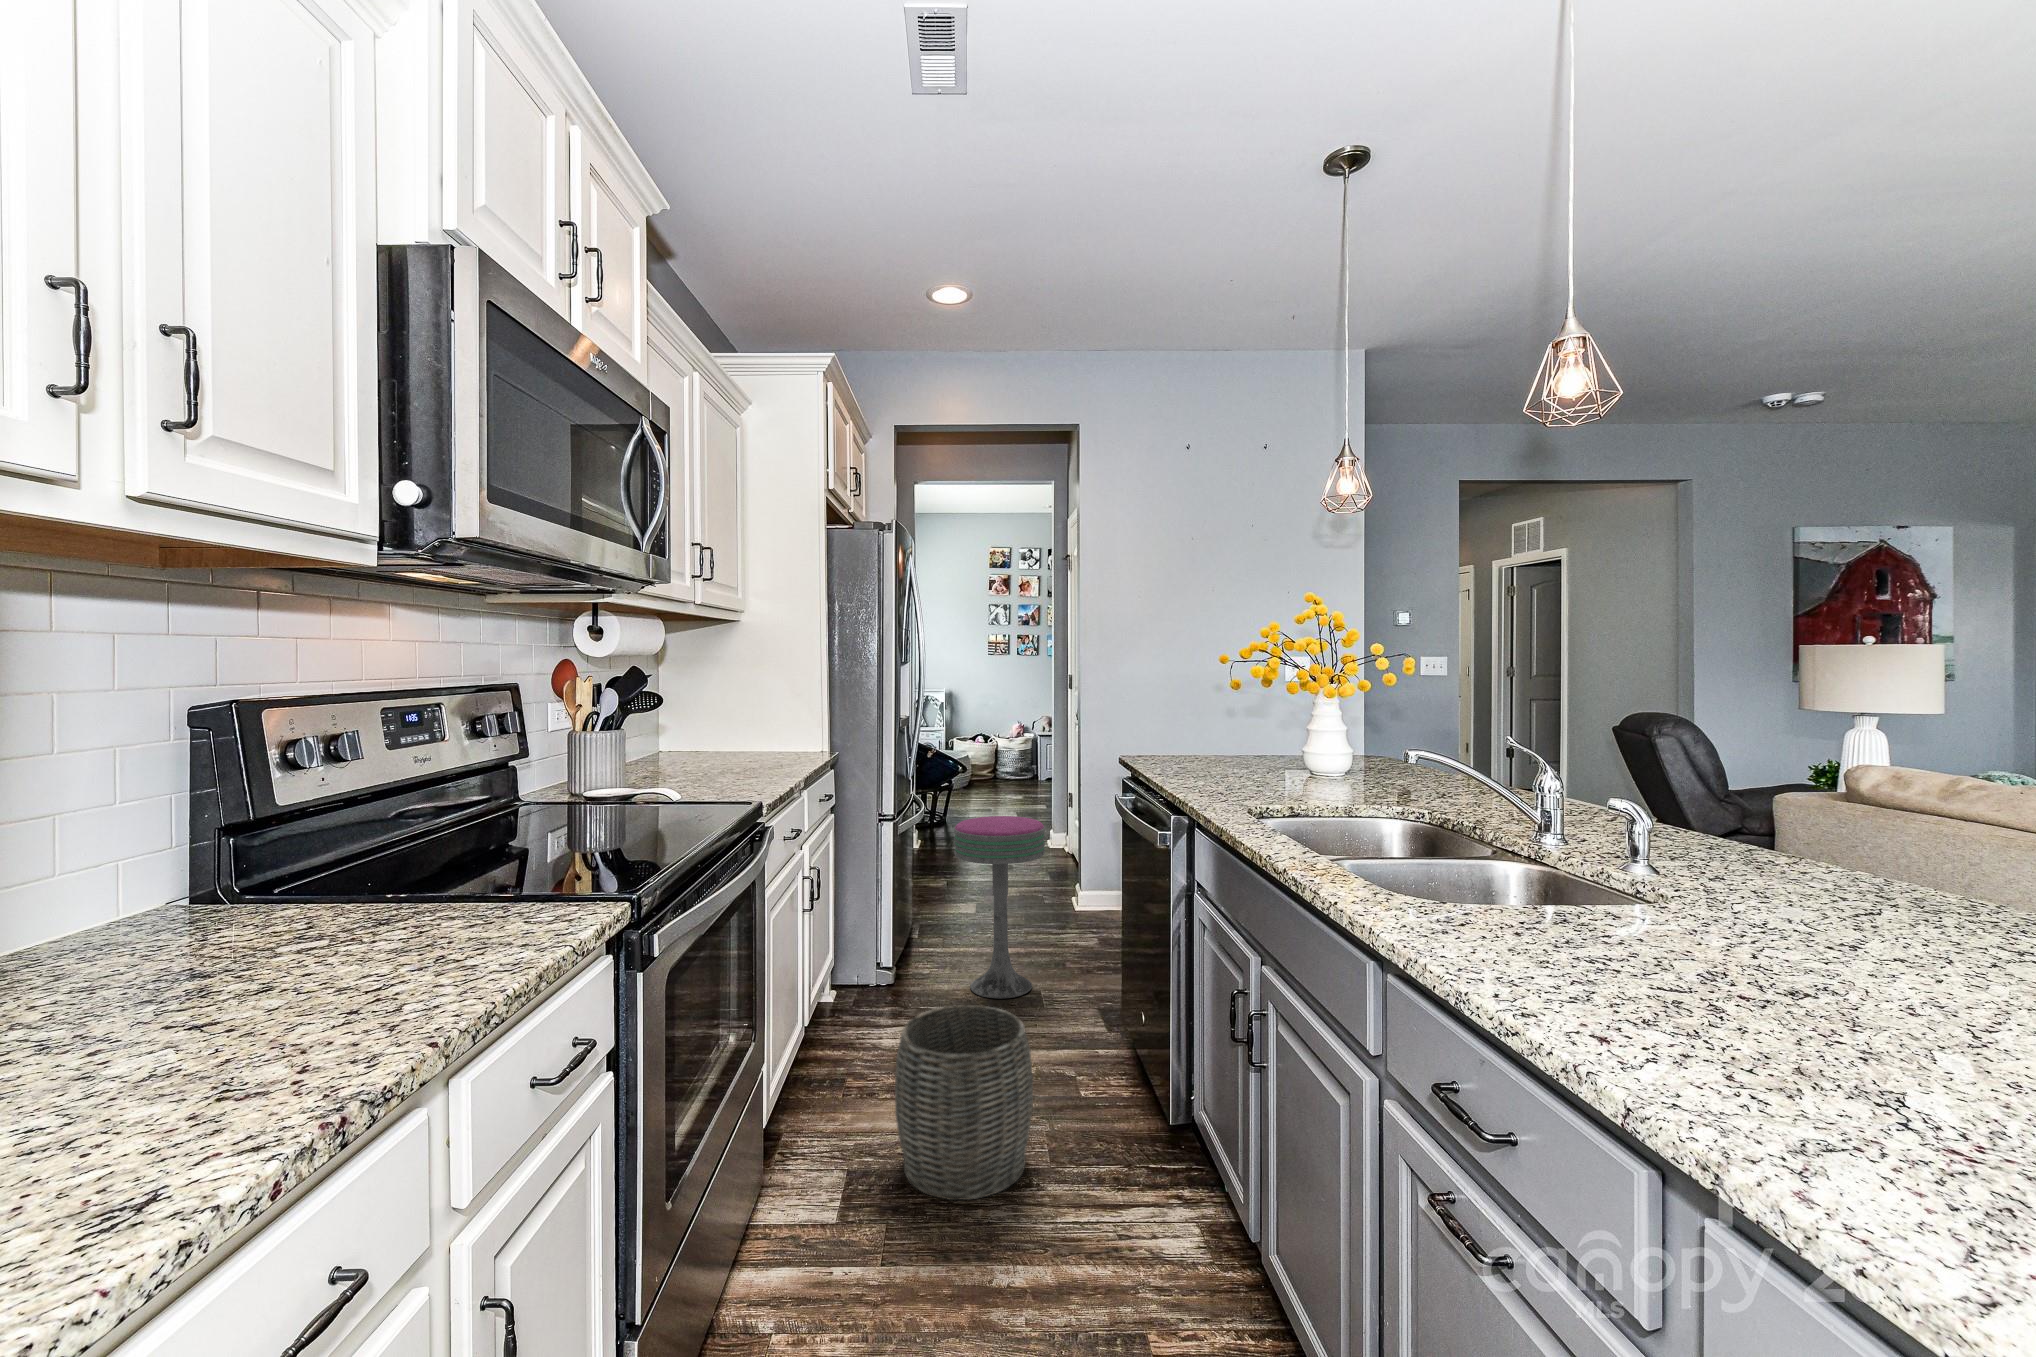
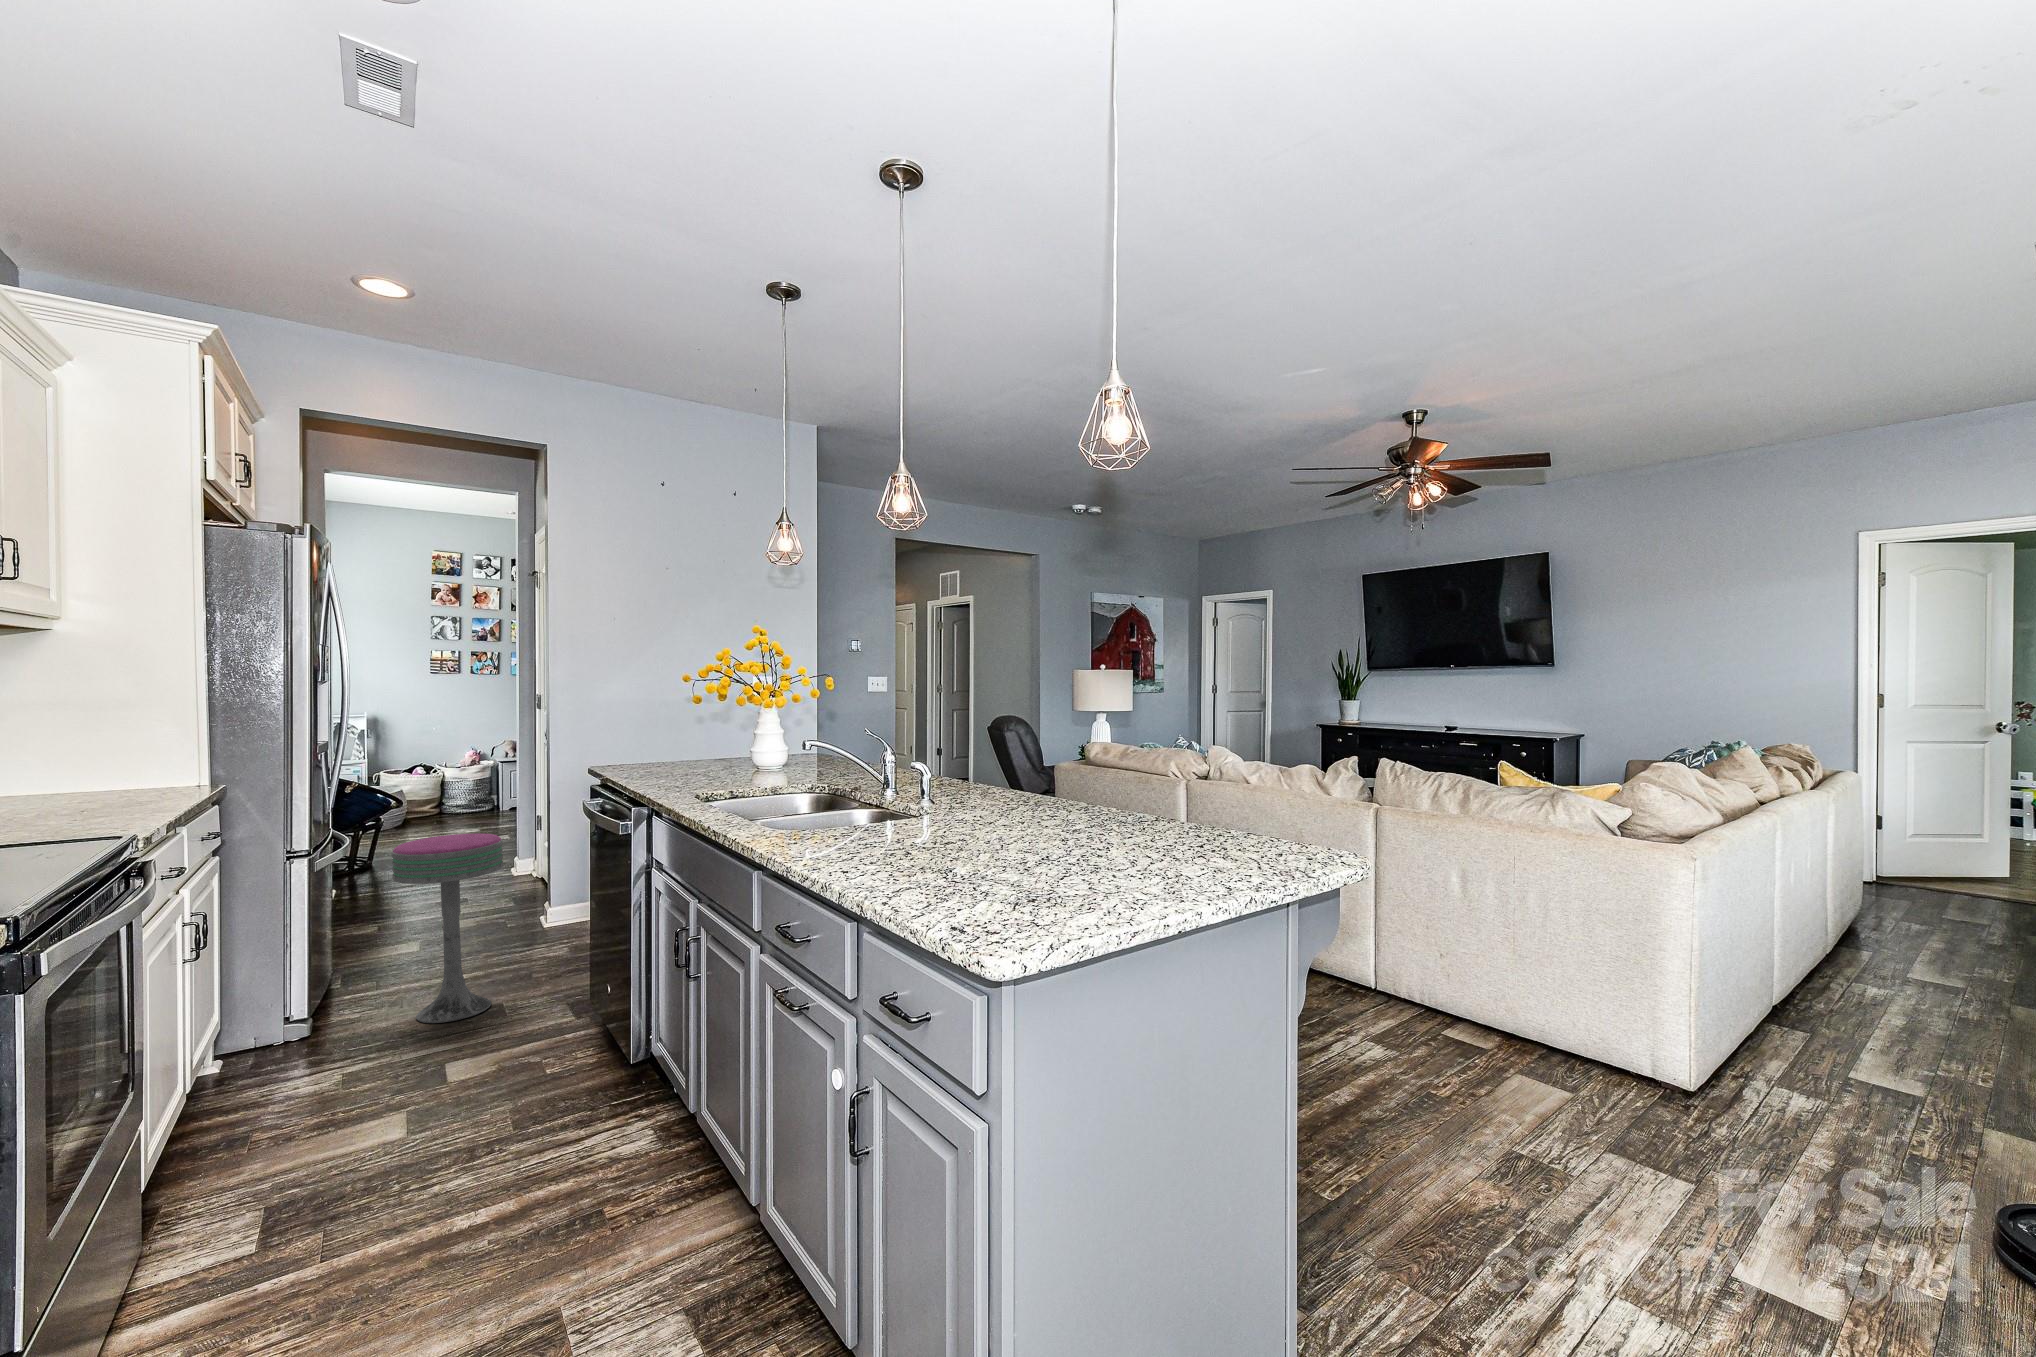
woven basket: present [895,1005,1033,1200] -> none [328,1008,490,1199]

